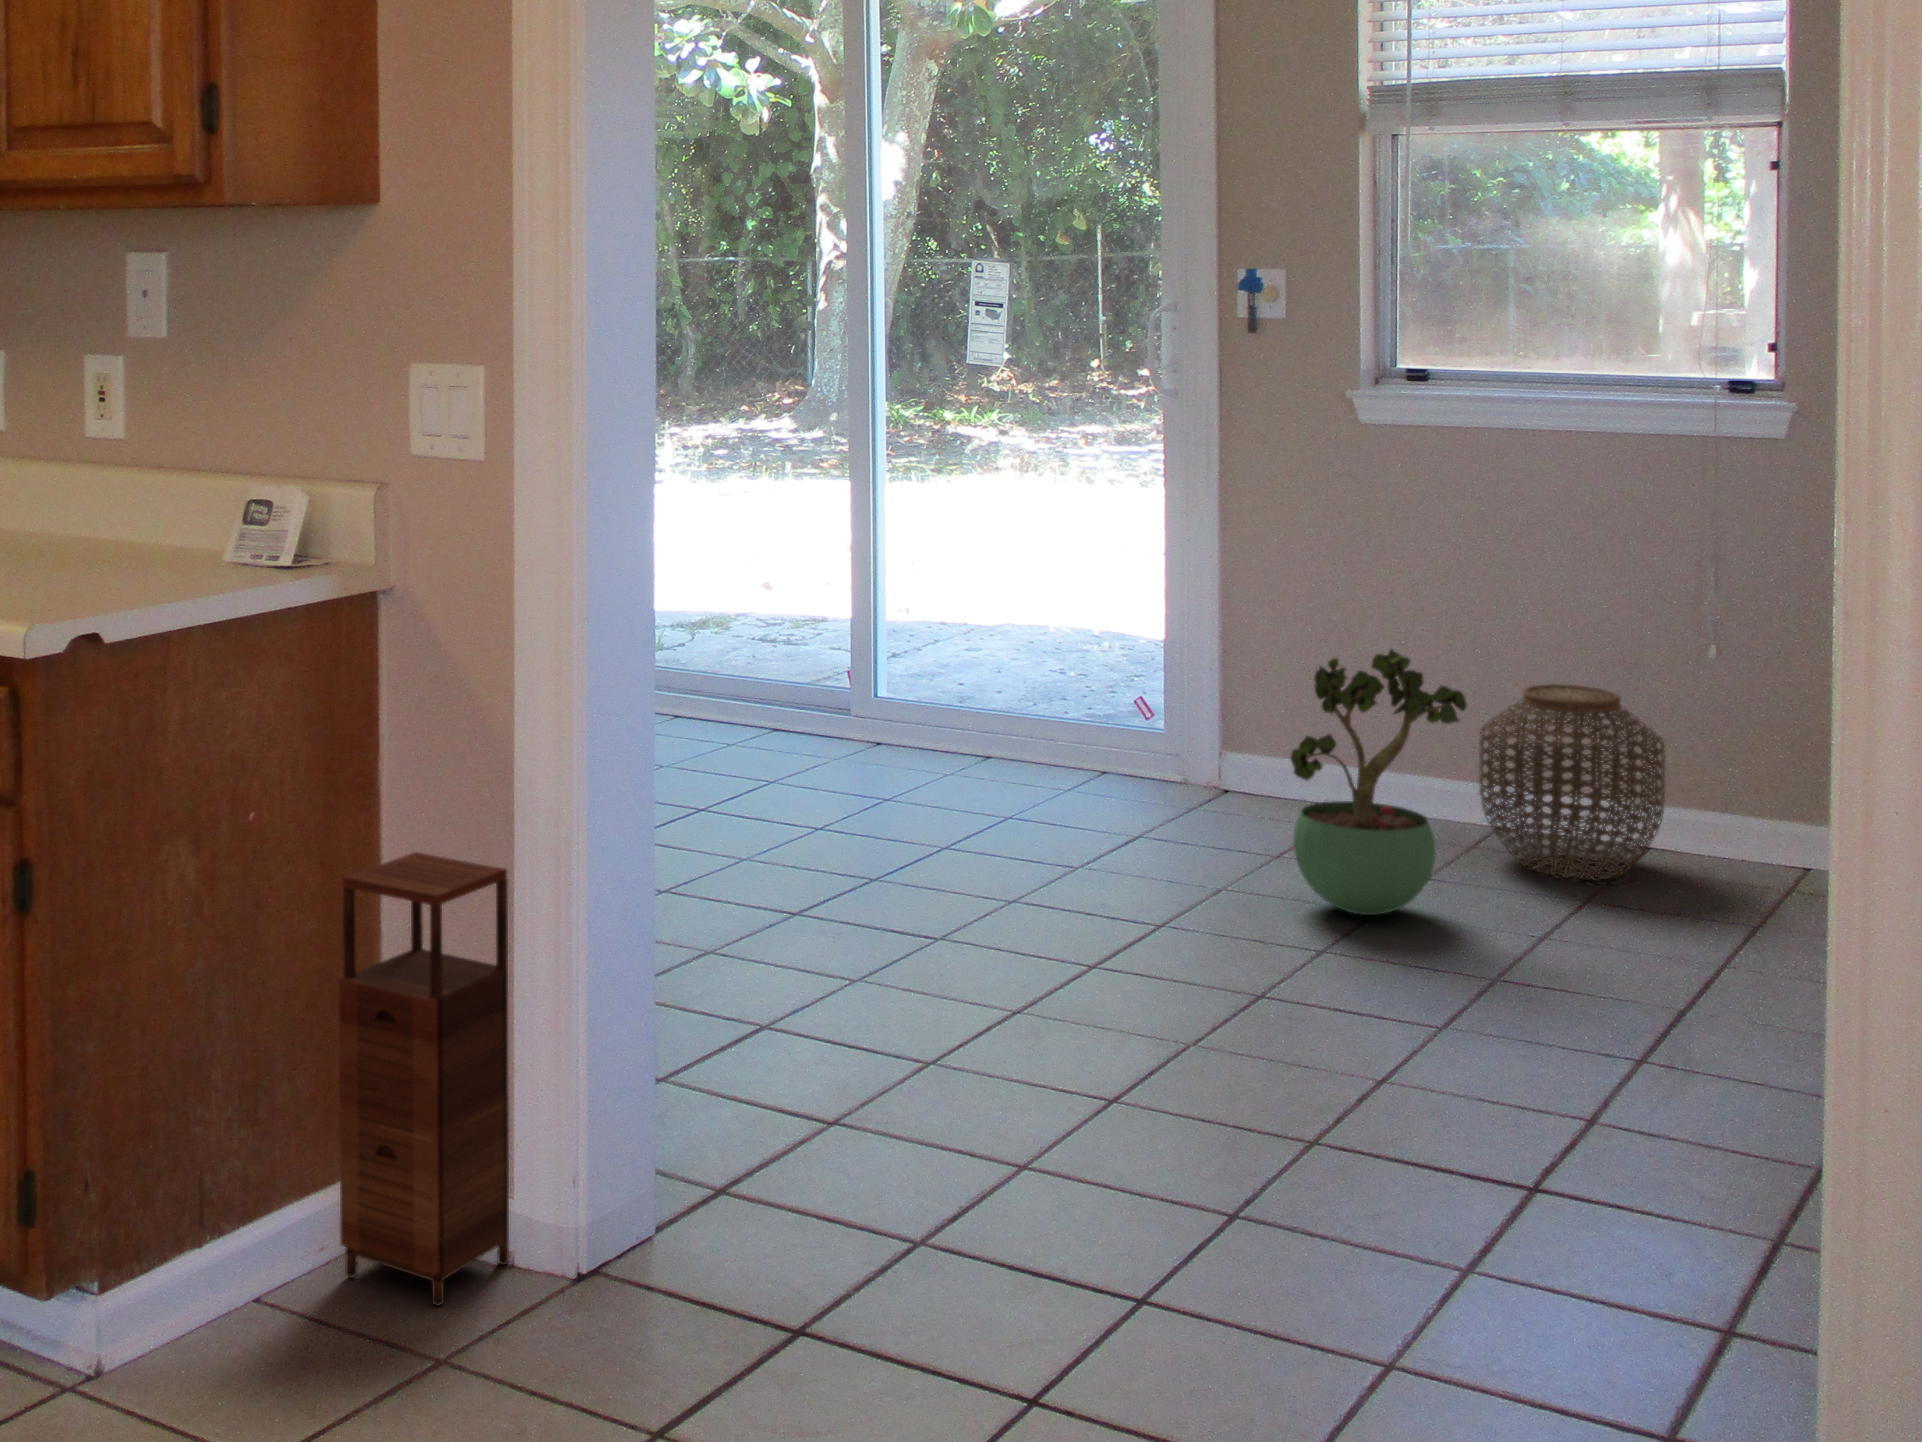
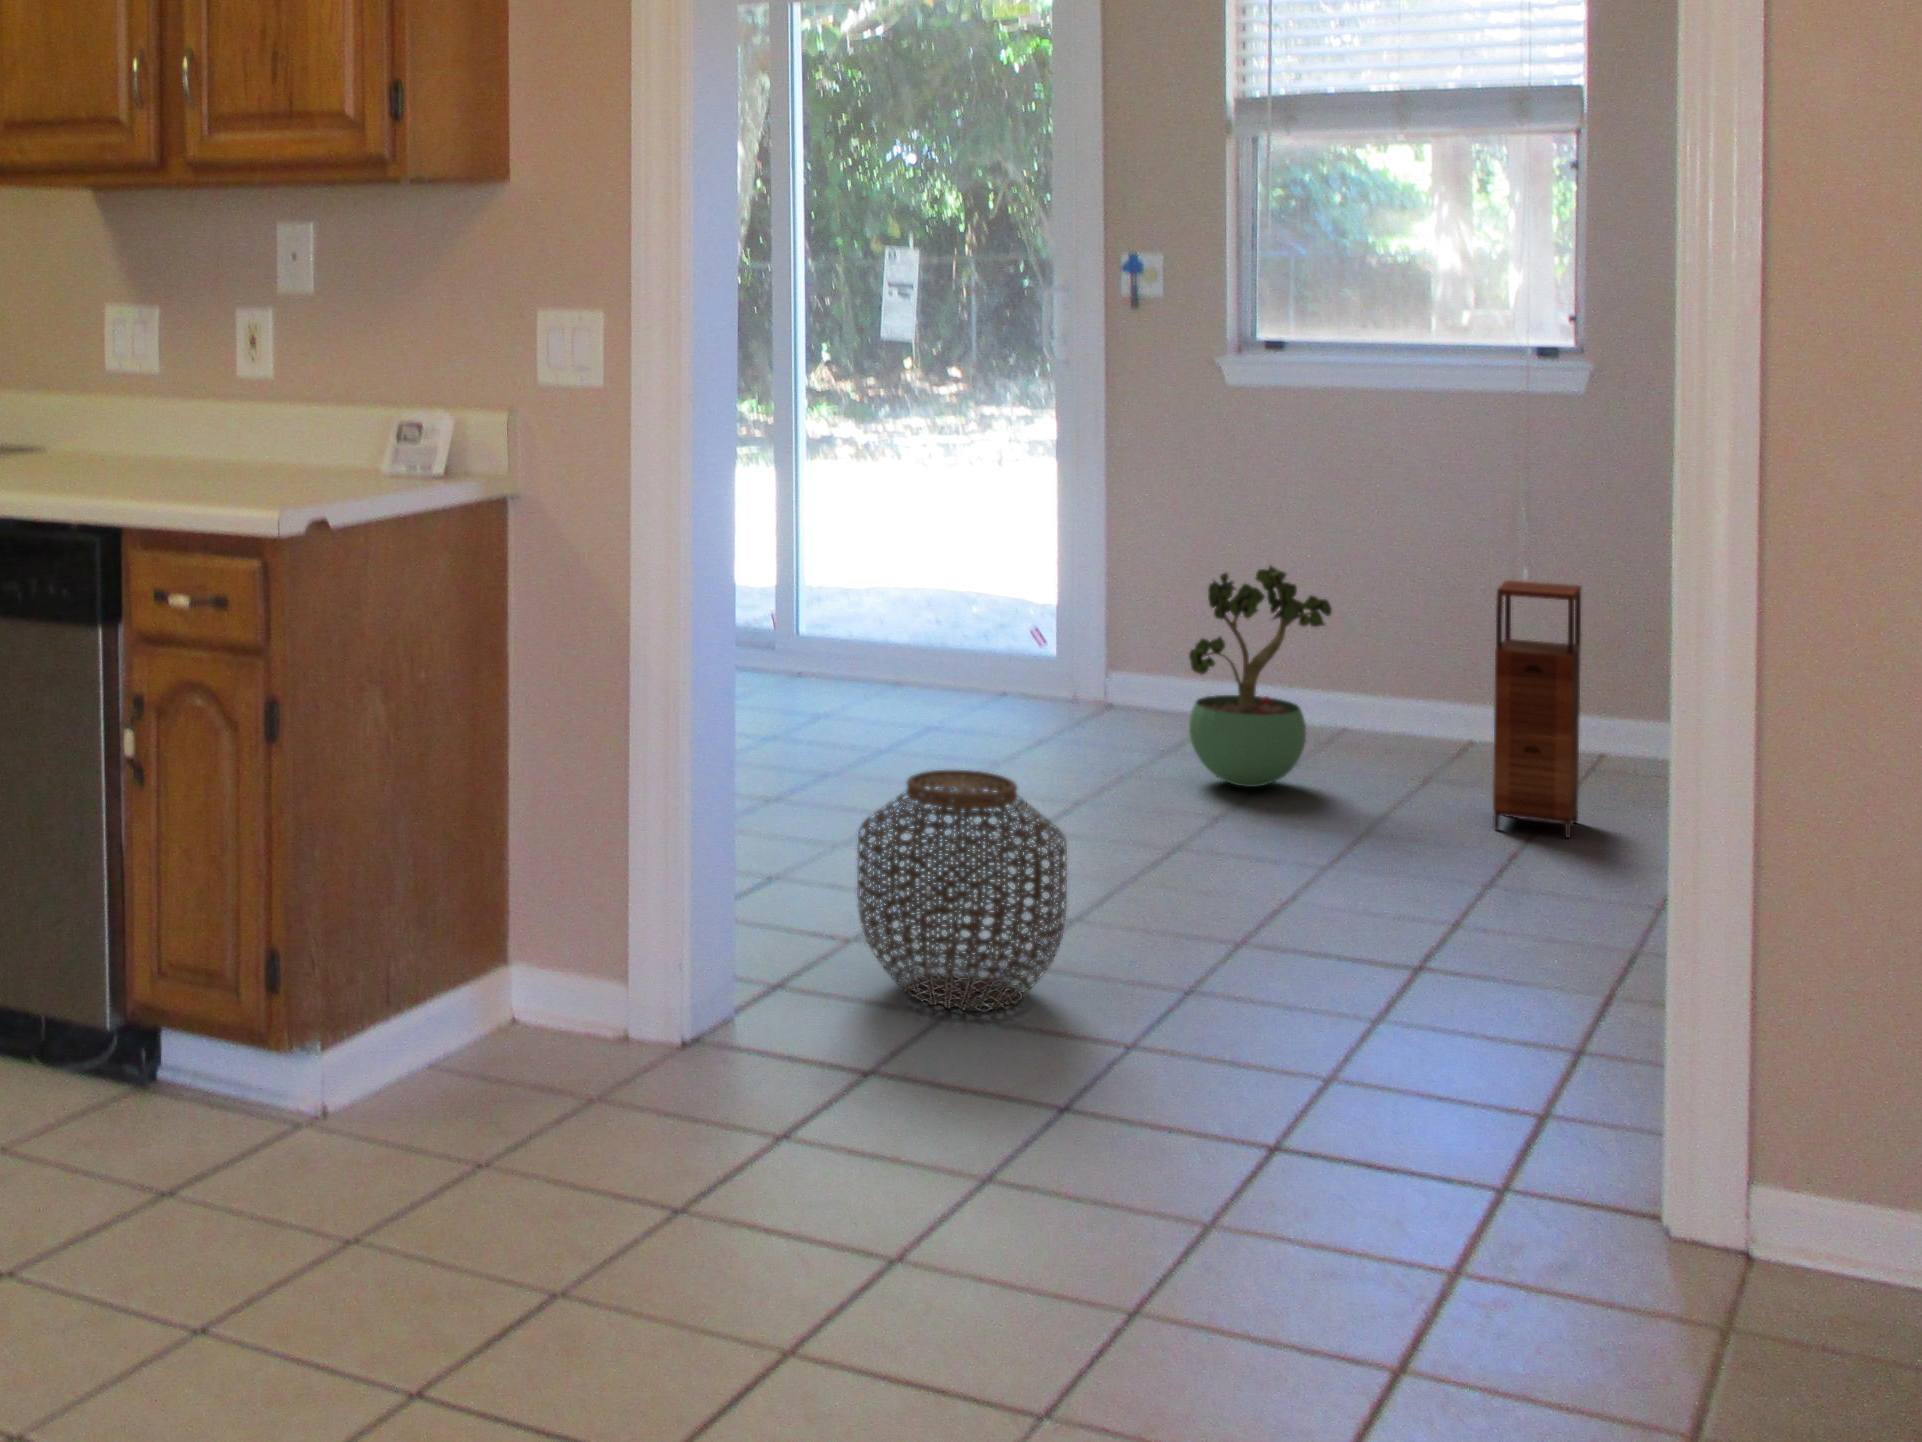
woven basket: present [1479,684,1665,879] -> present [857,770,1067,1010]
storage cabinet: present [339,852,509,1306] -> present [1493,580,1581,837]

